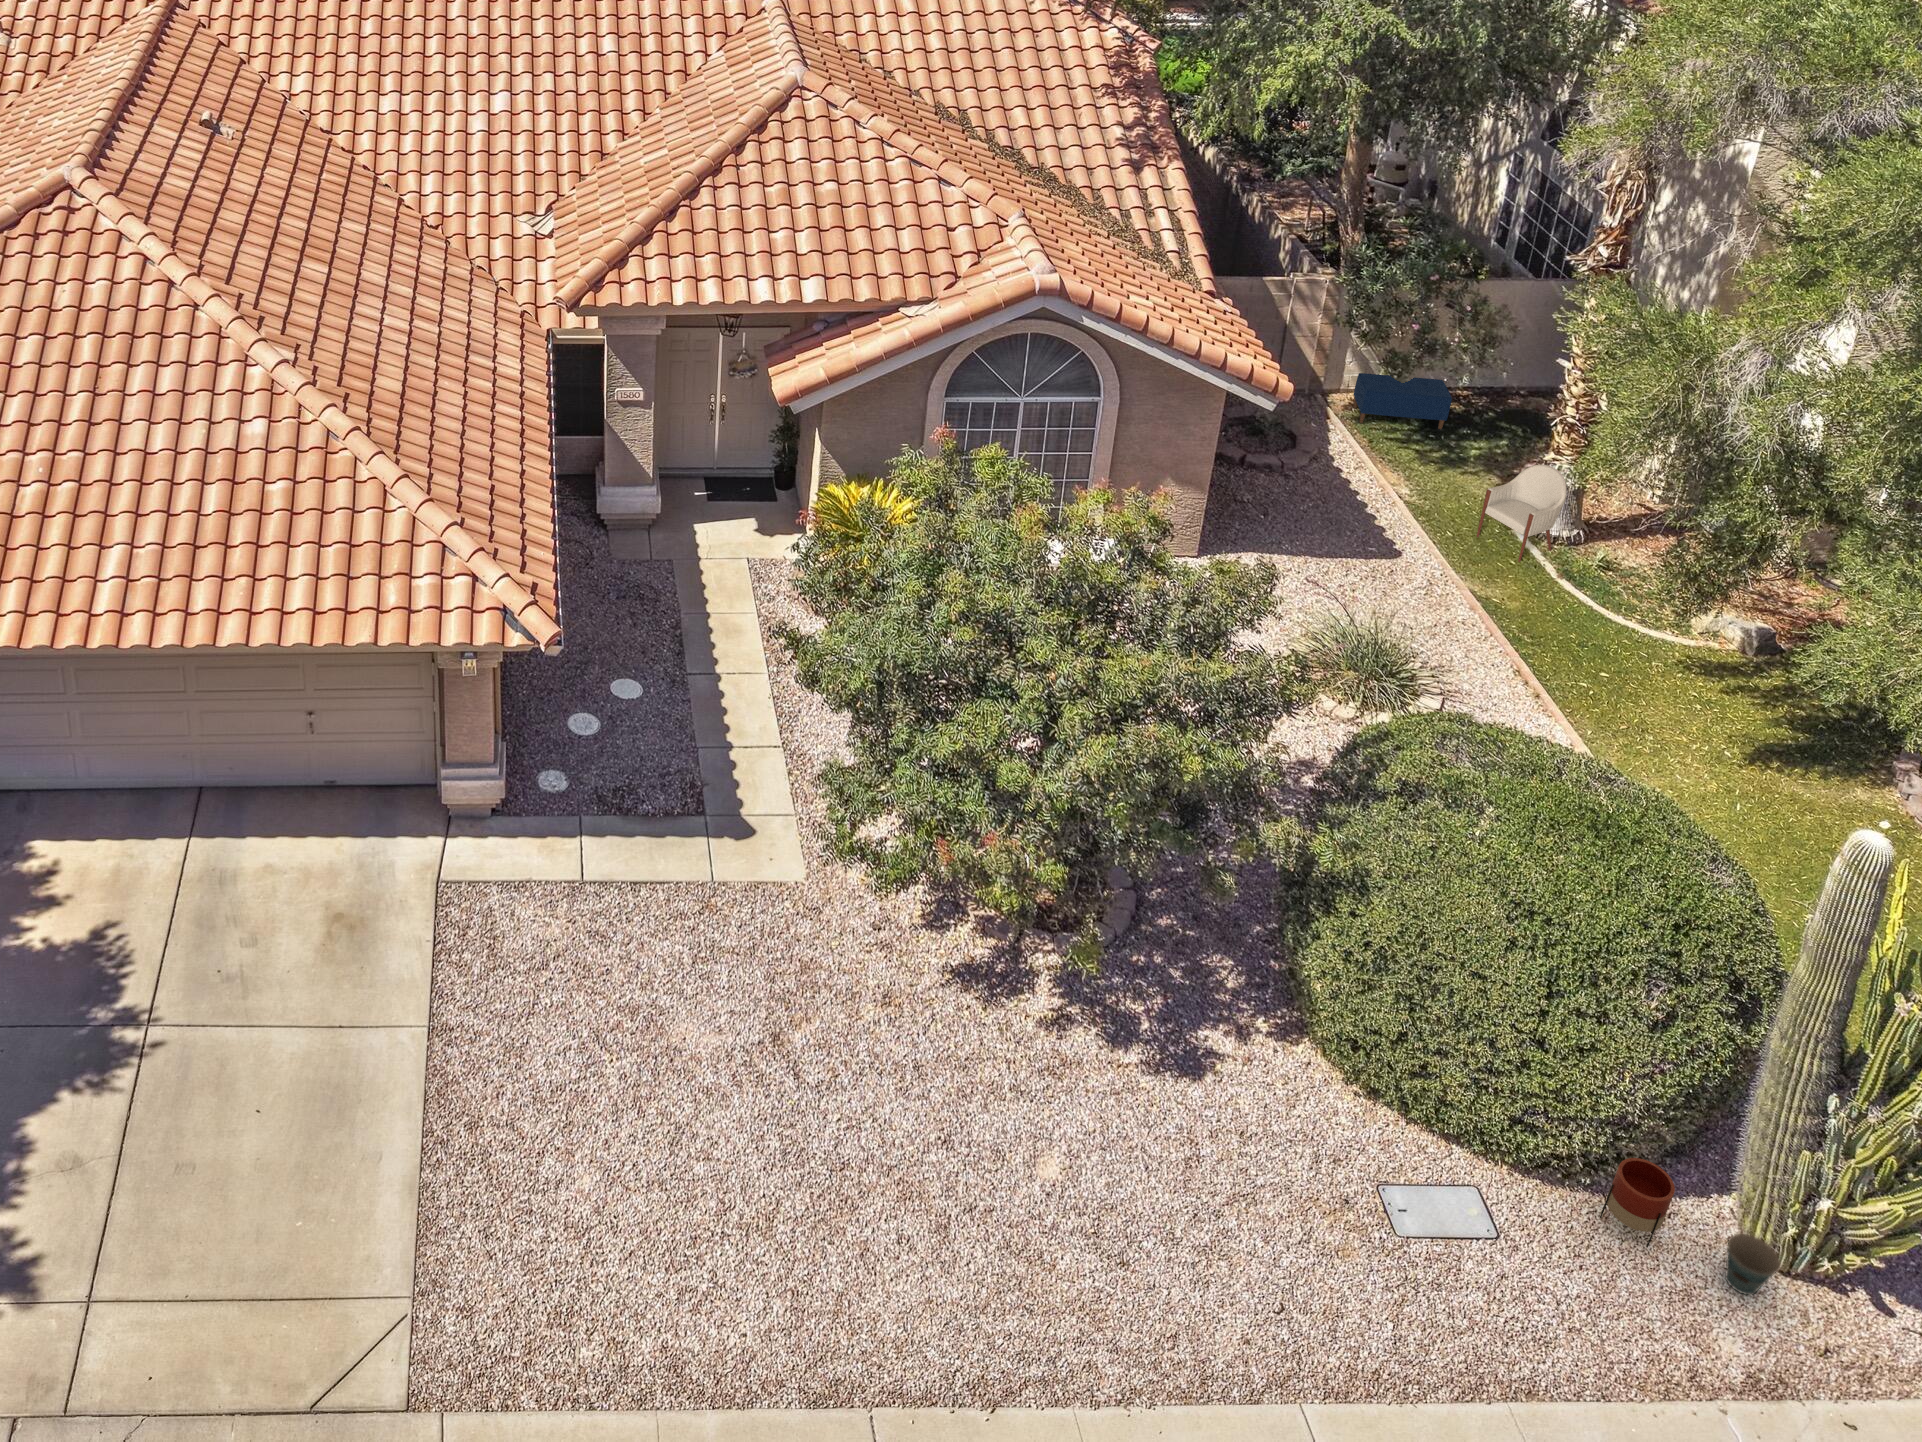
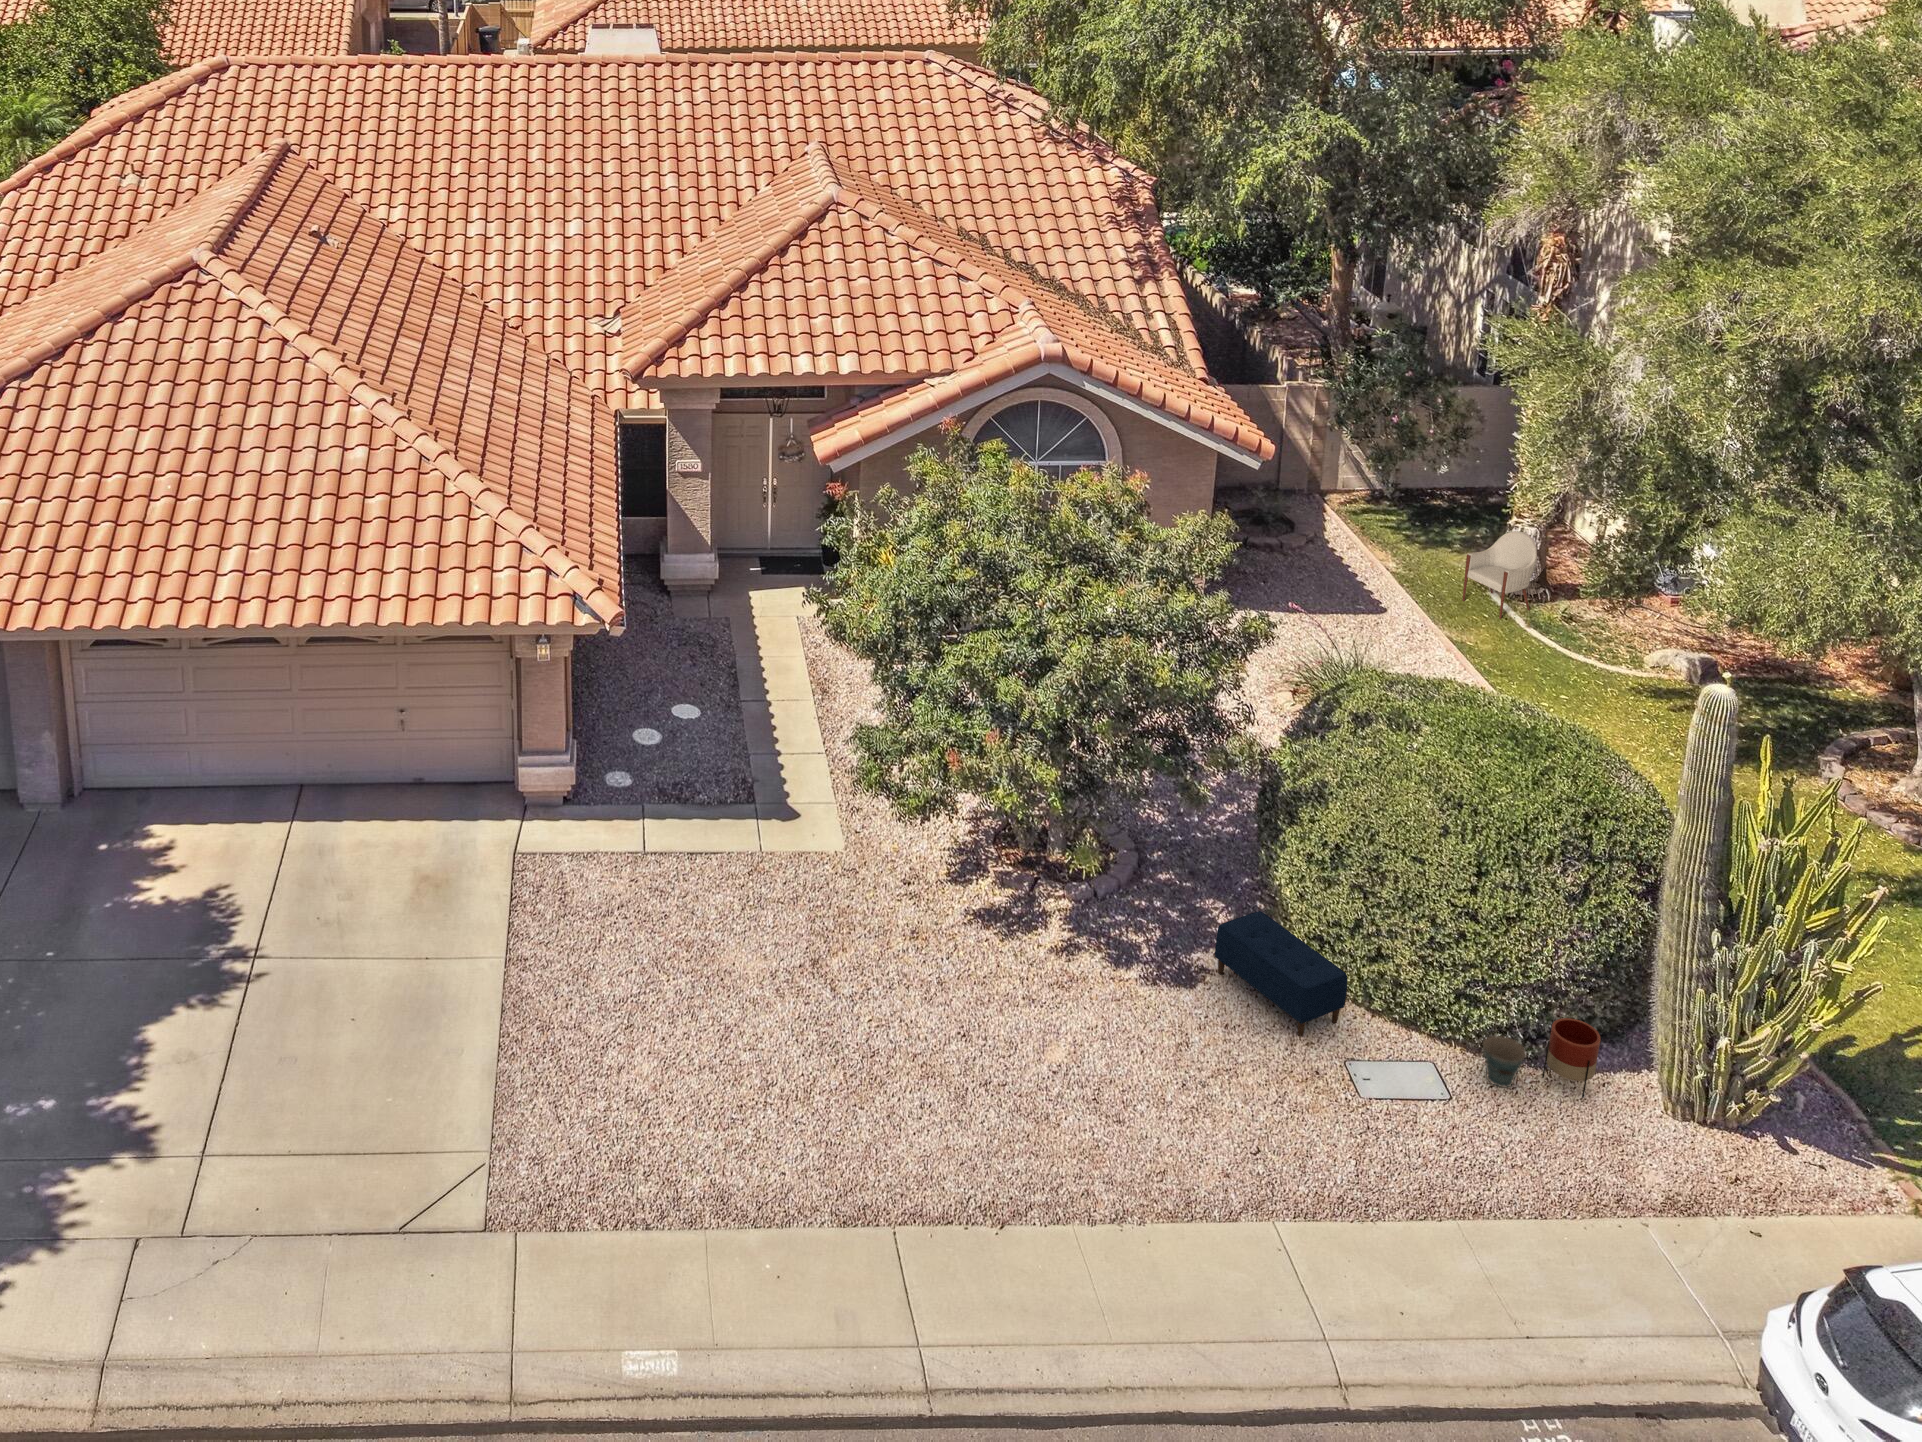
bench: present [1353,373,1452,429] -> present [1215,911,1347,1037]
bucket: present [1724,1234,1780,1295] -> present [1483,1036,1526,1087]

